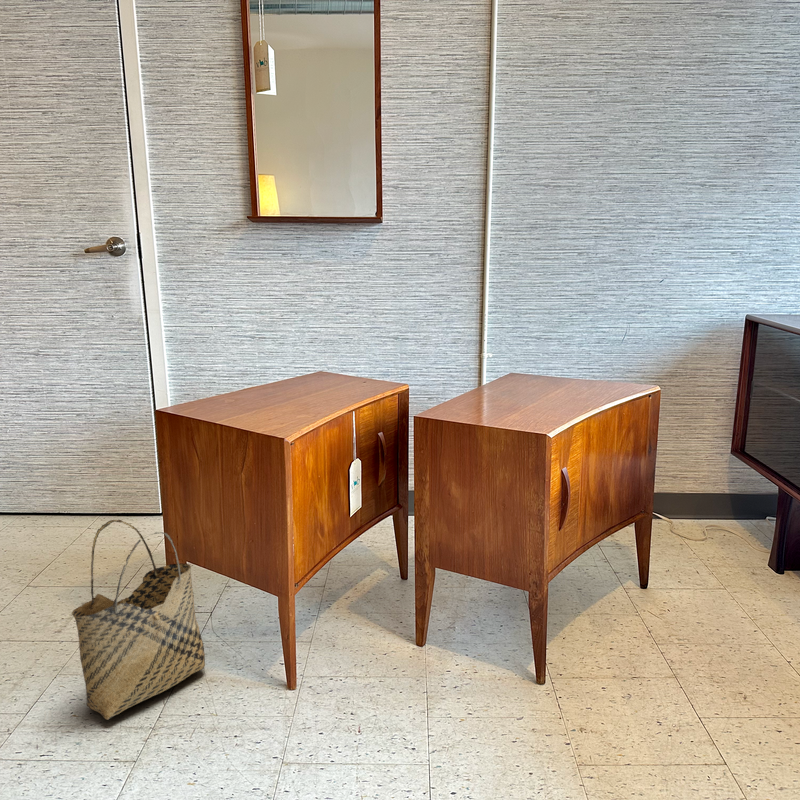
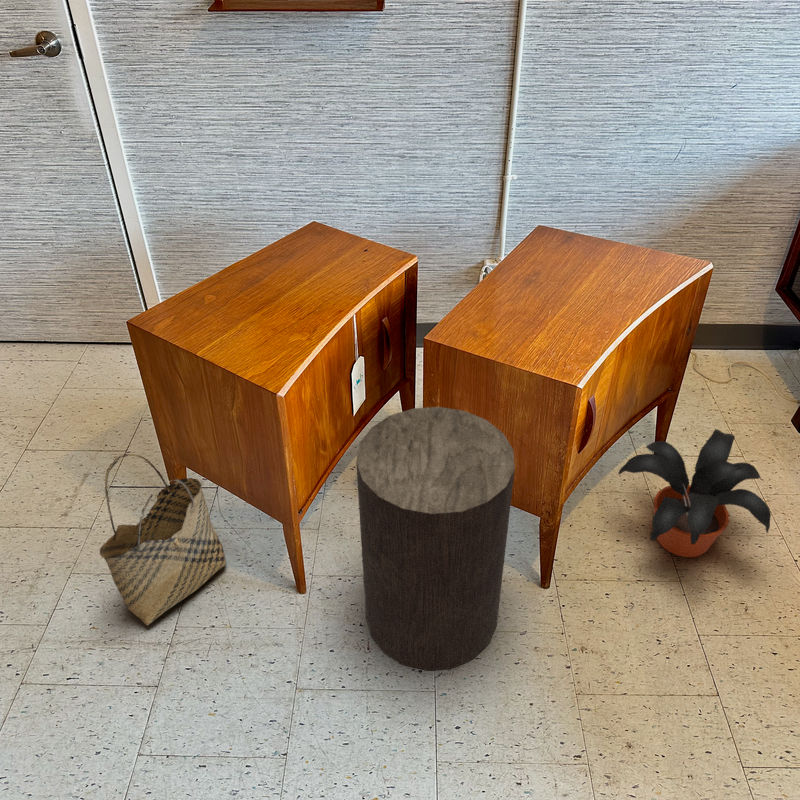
stool: none [351,464,509,763] -> present [356,407,515,670]
potted plant: none [614,529,779,663] -> present [618,429,771,557]

